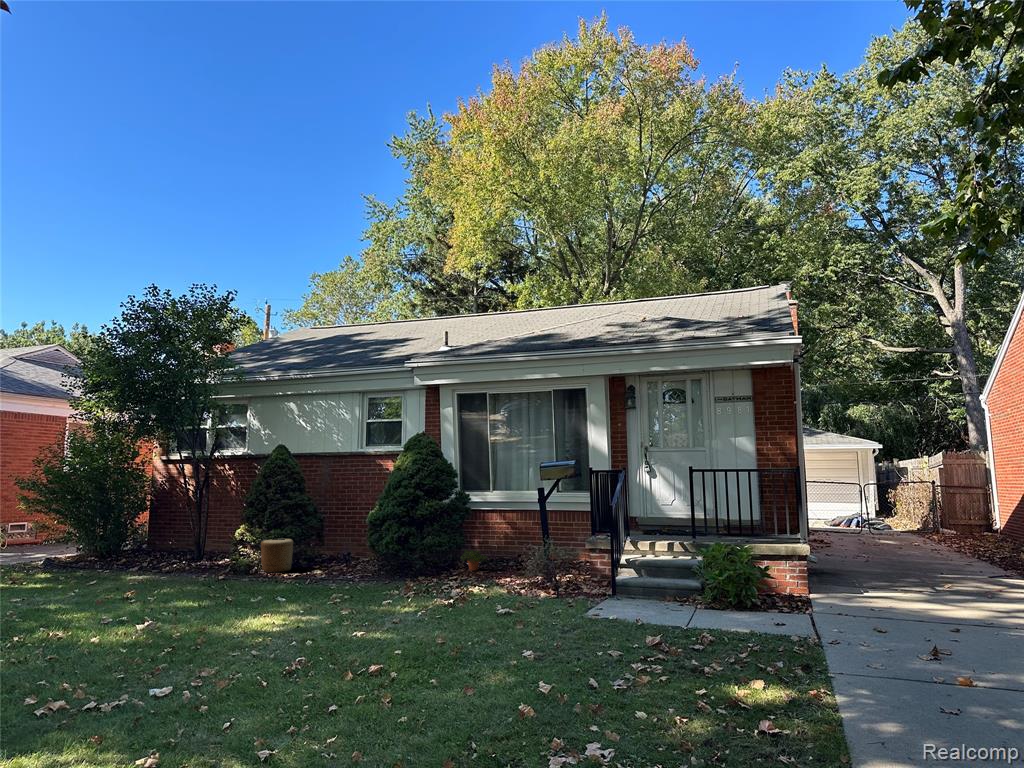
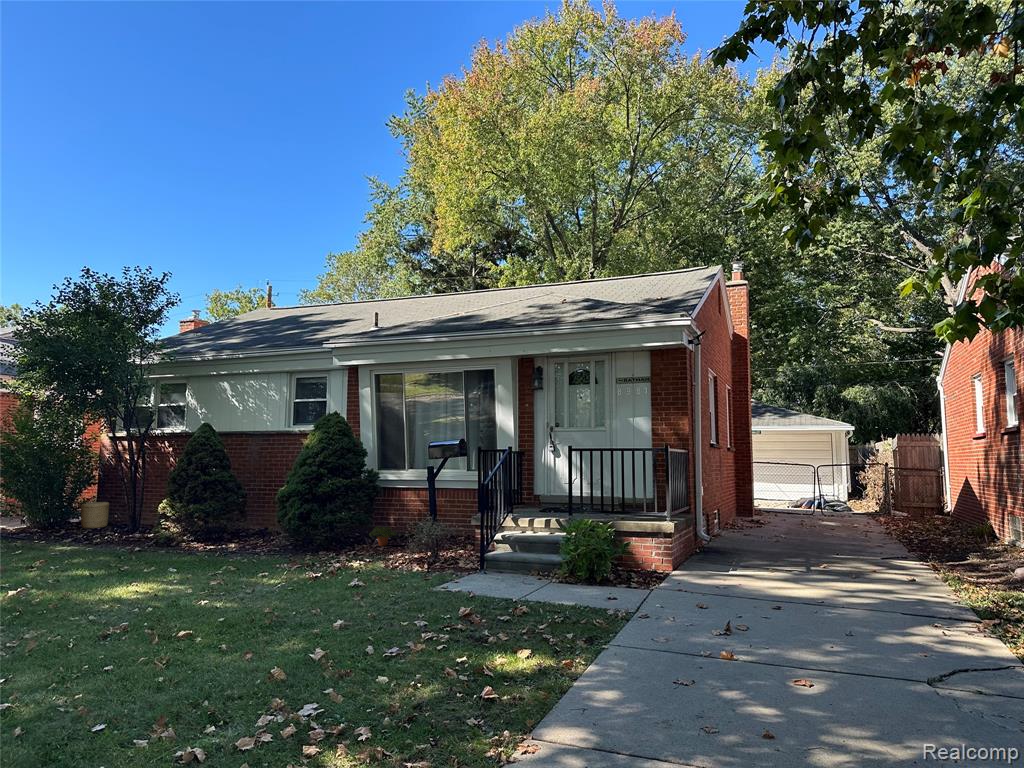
woven basket: present [261,539,293,573] -> present [81,502,109,528]

